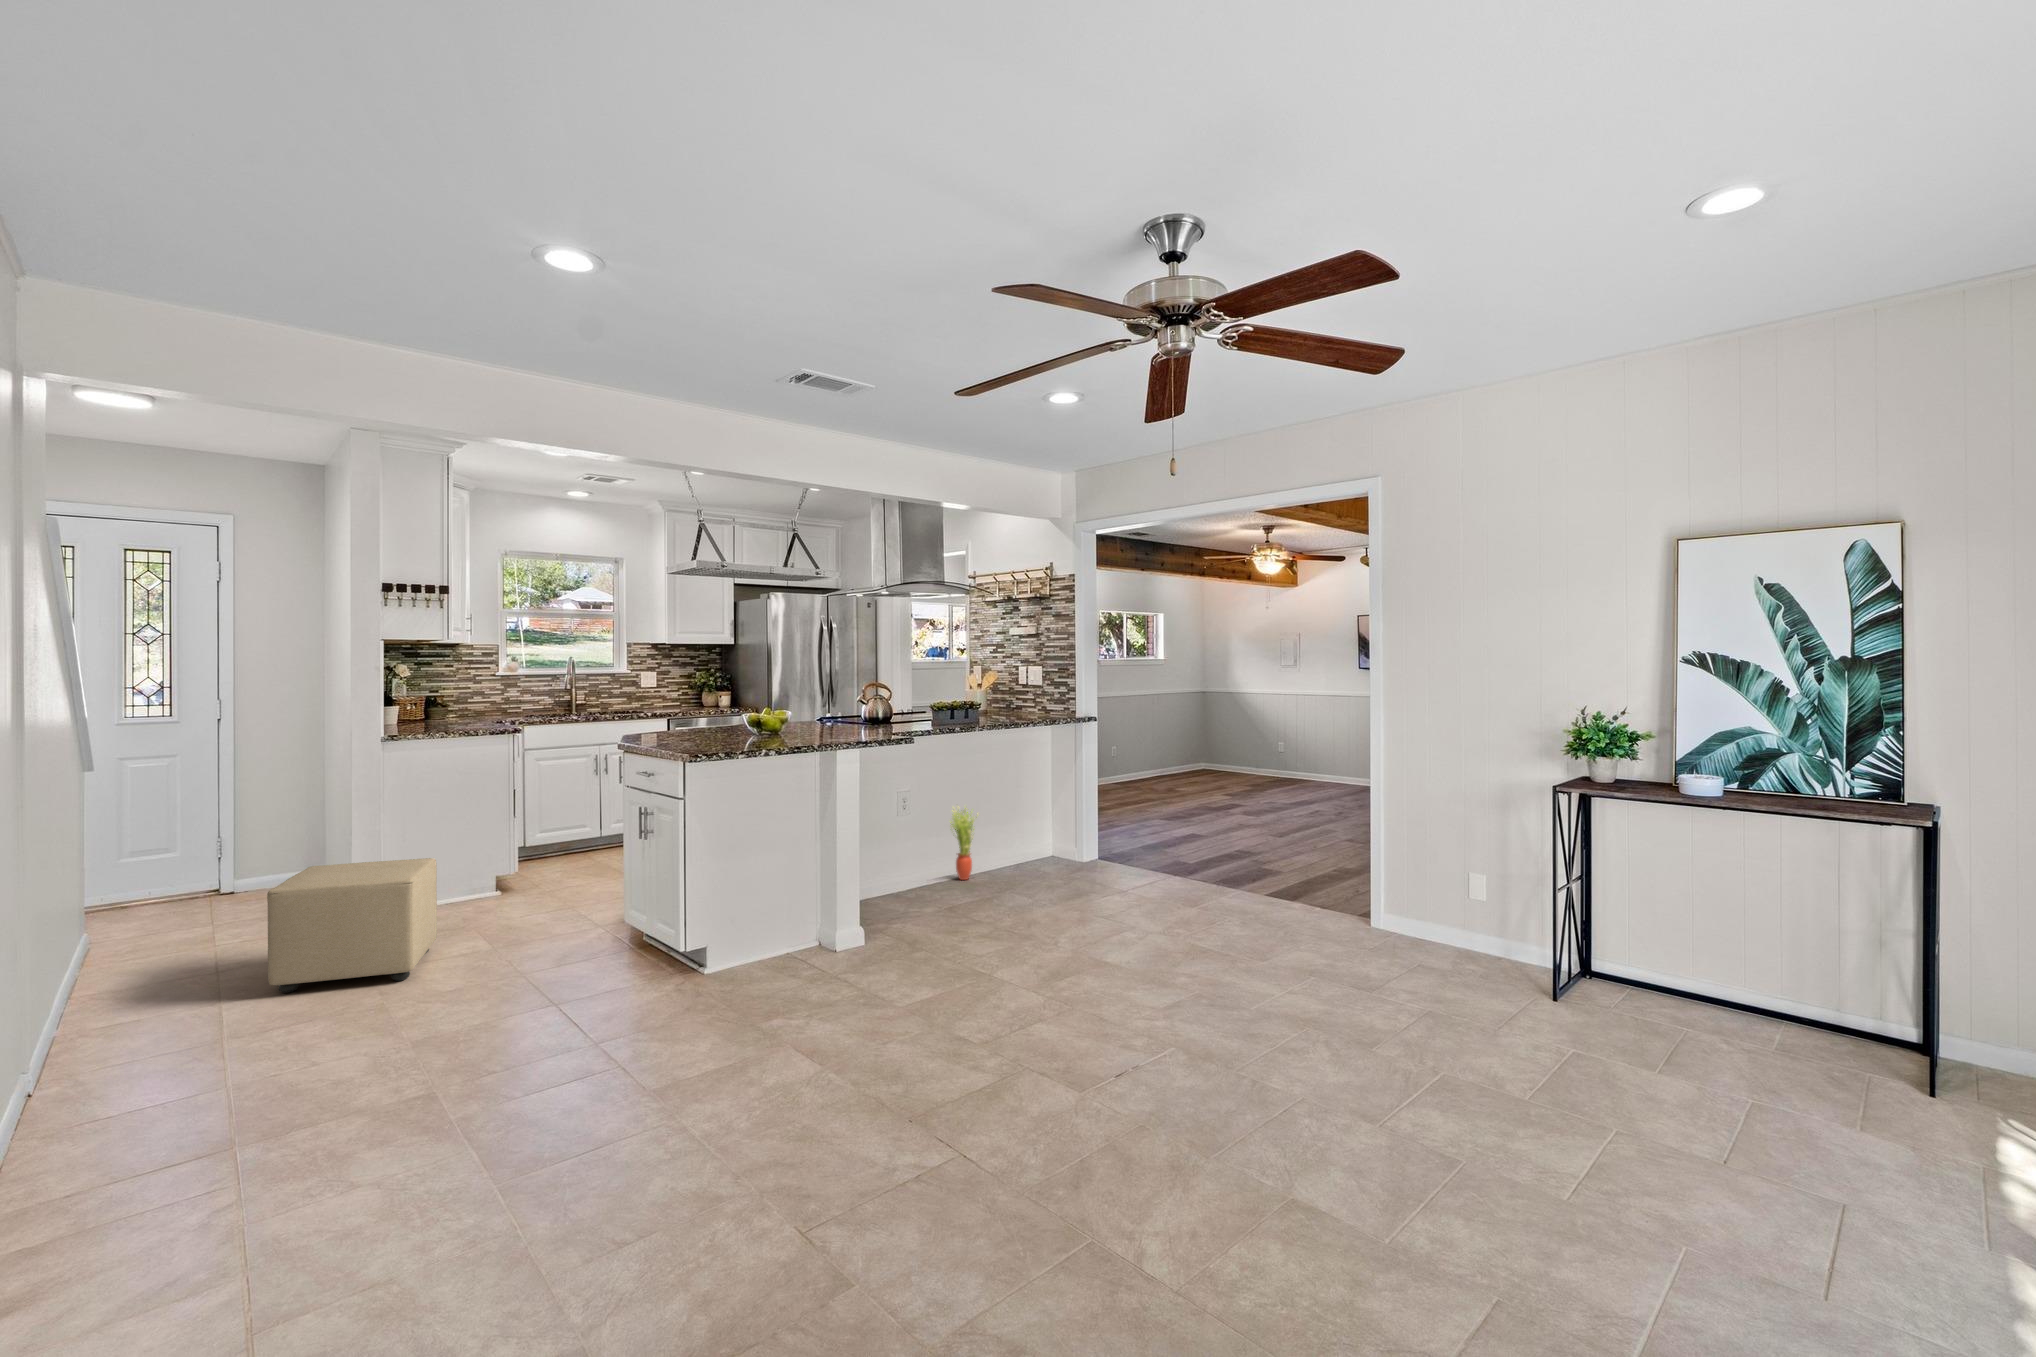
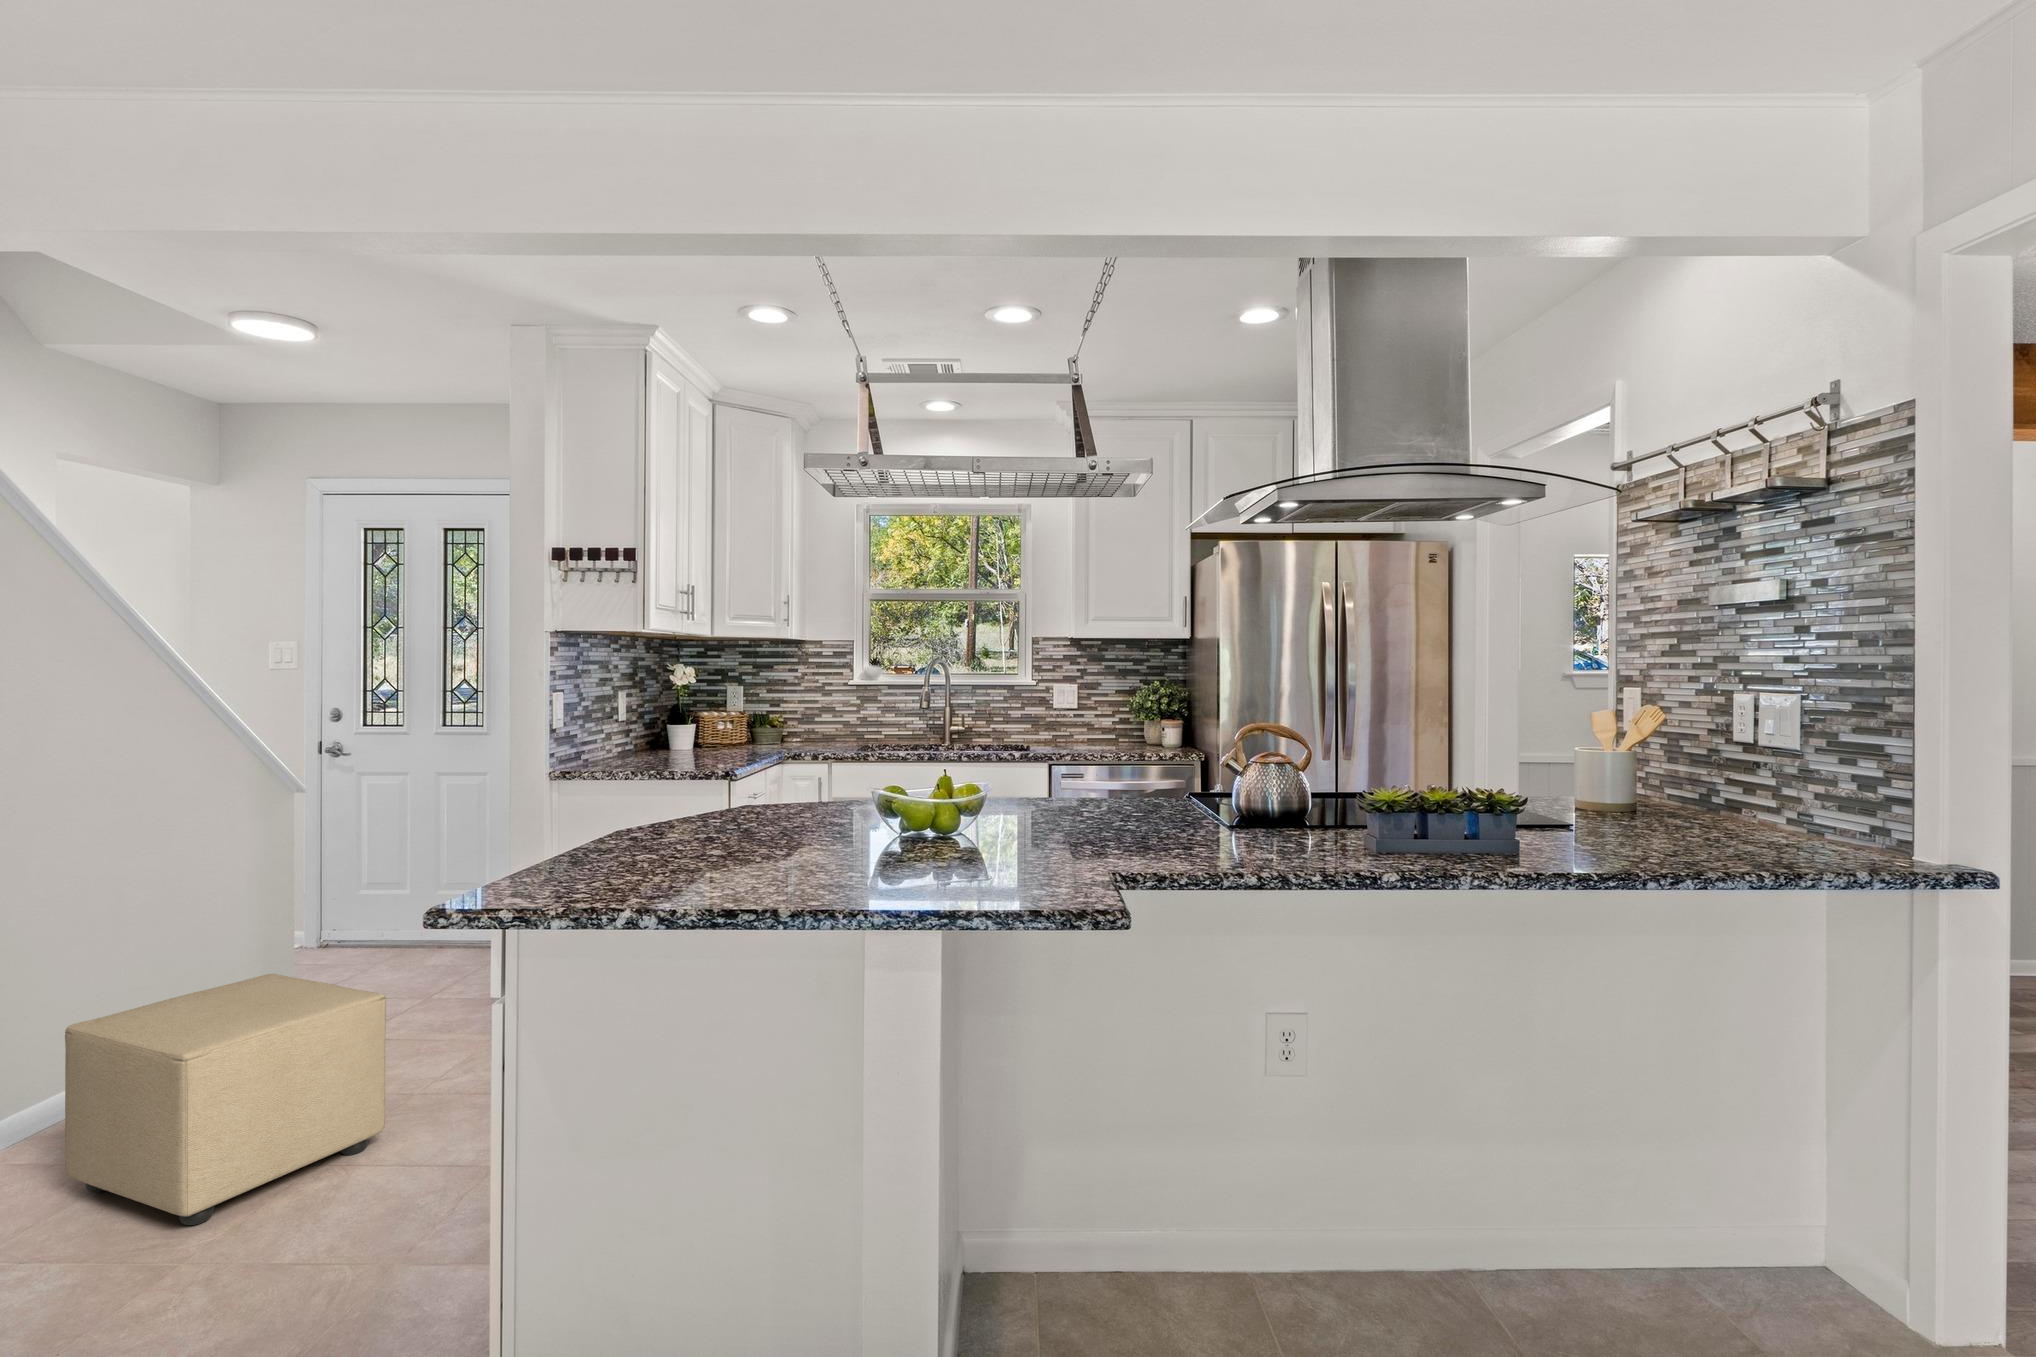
potted plant: present [951,808,978,880] -> none [1379,1086,1483,1314]

